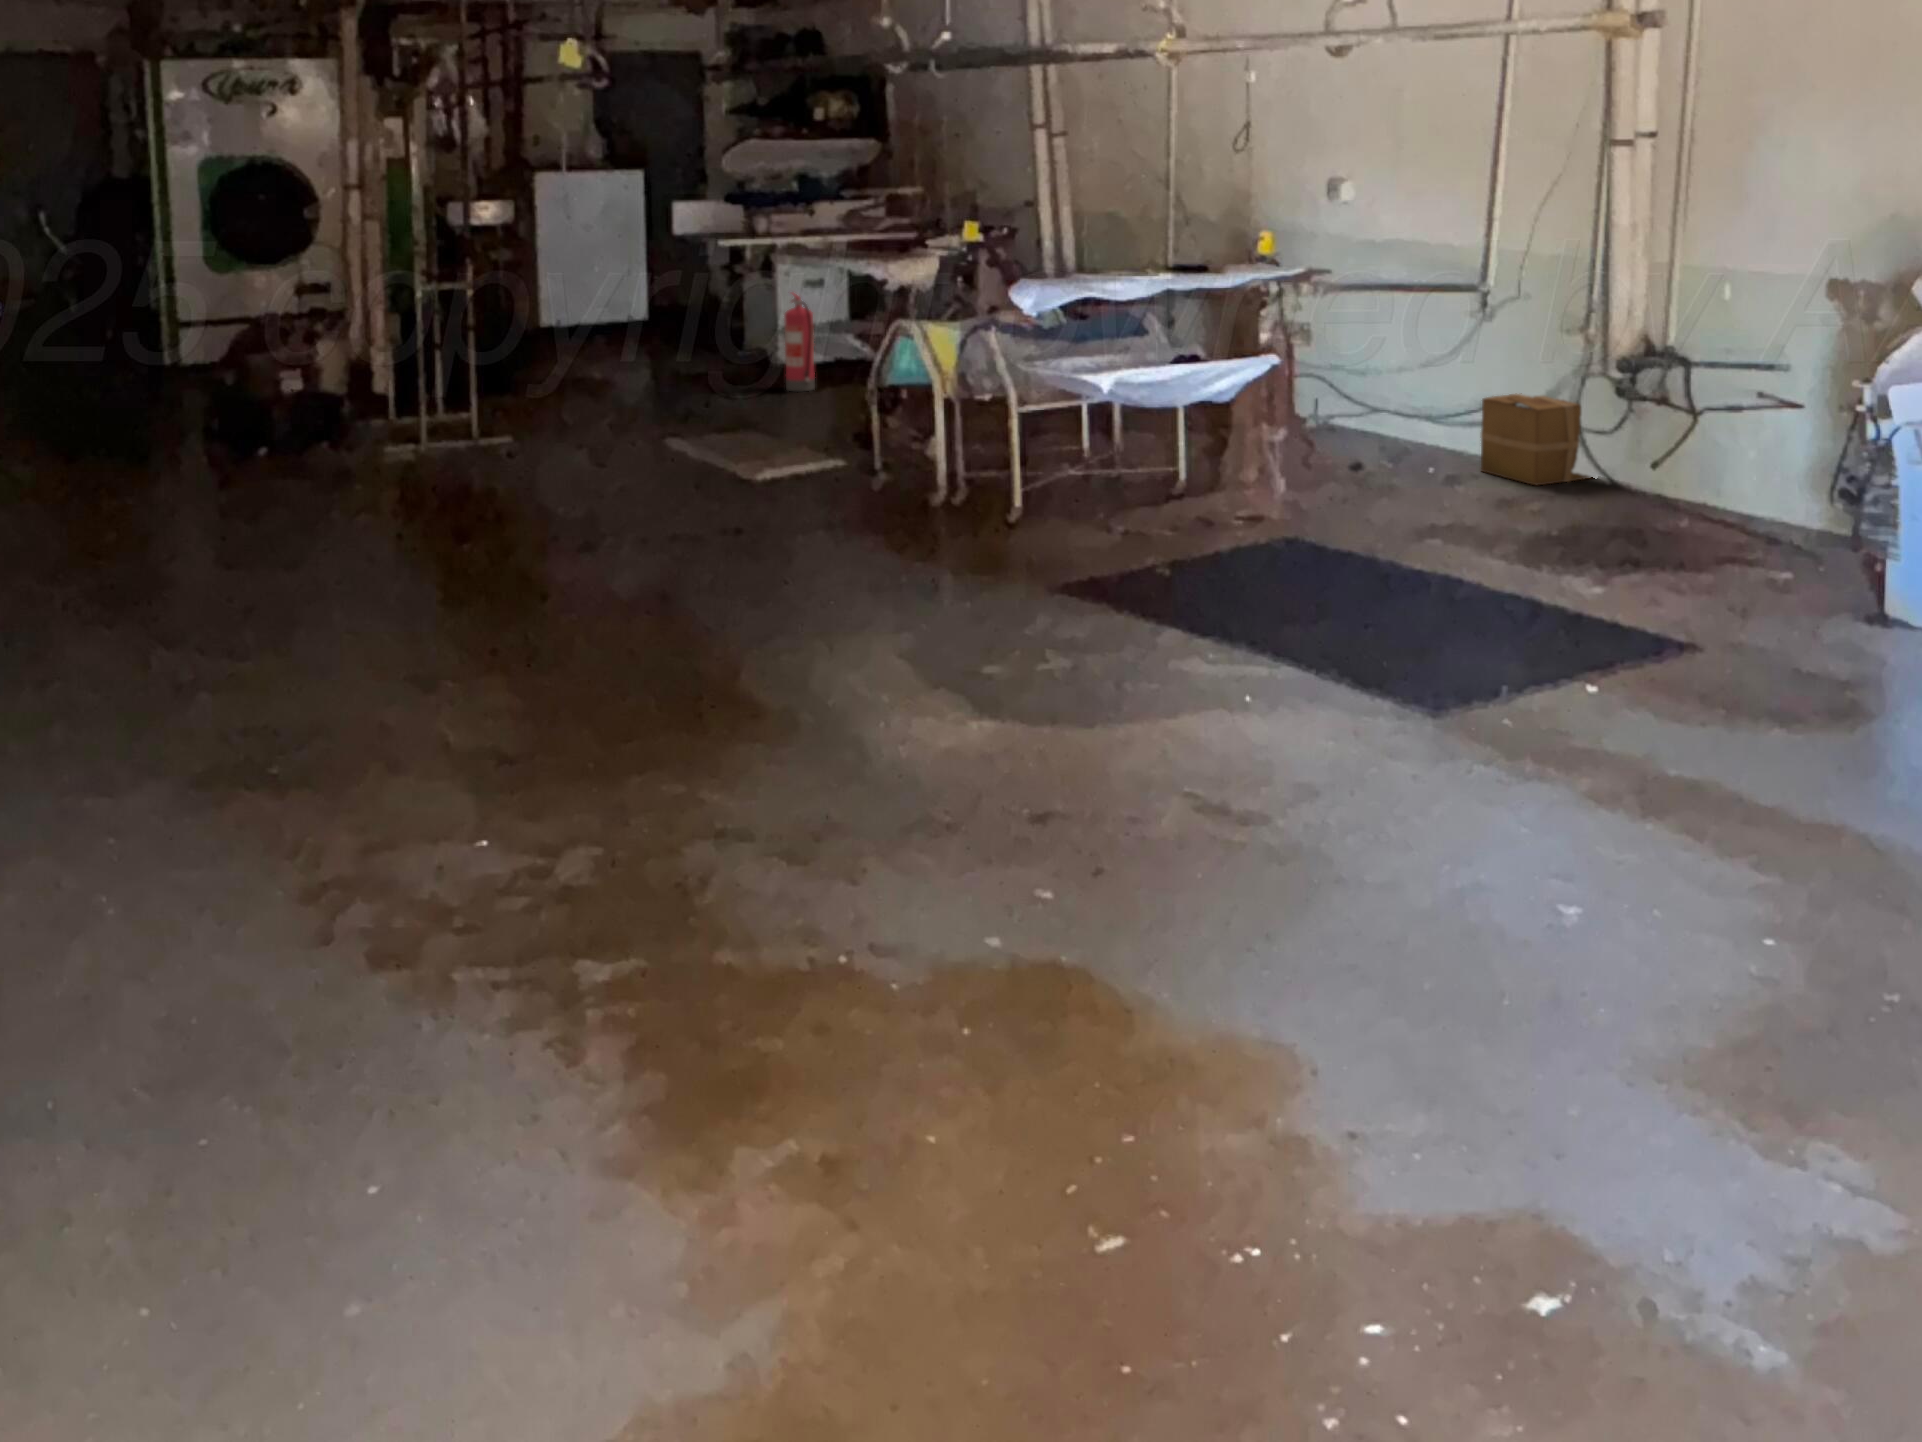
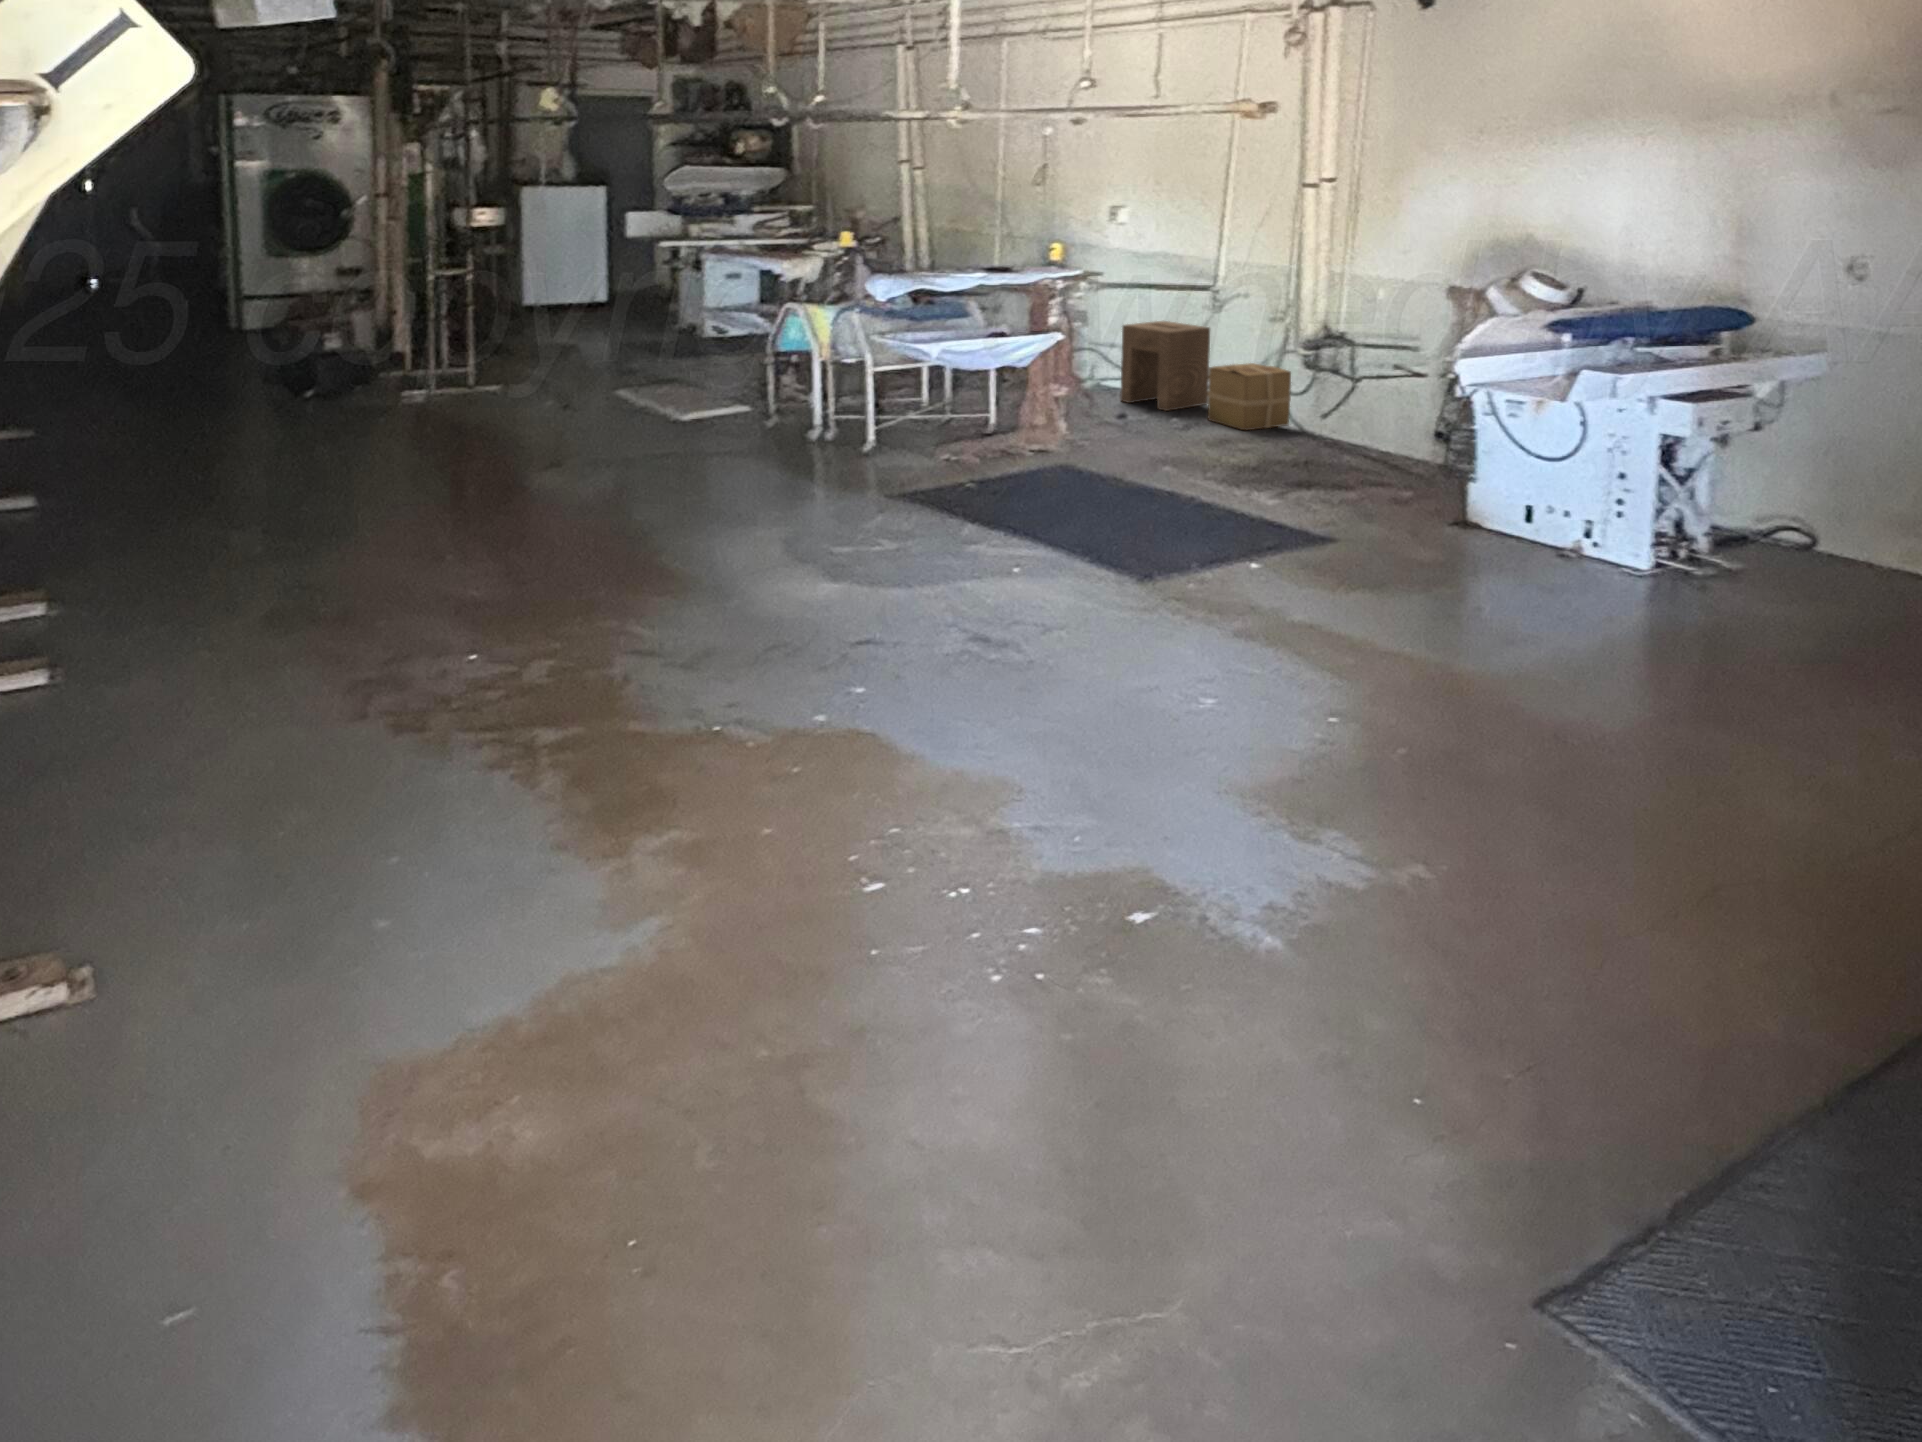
fire extinguisher: present [784,293,815,391] -> none [709,281,731,356]
stool: none [1354,334,1479,459] -> present [1120,321,1210,411]

